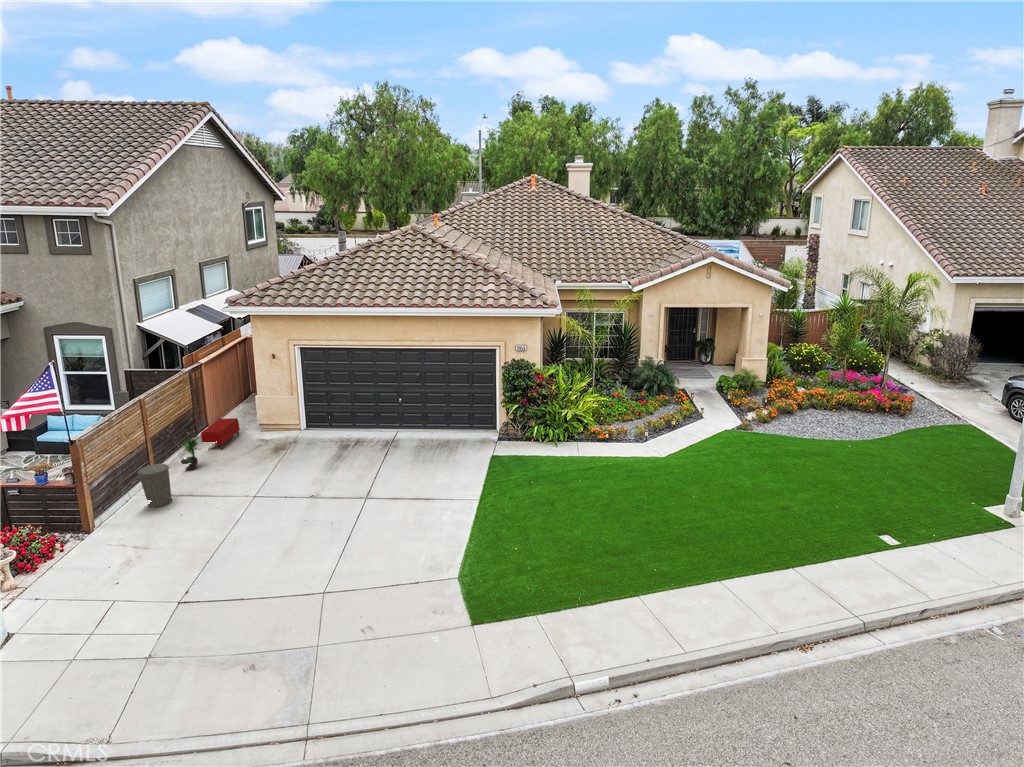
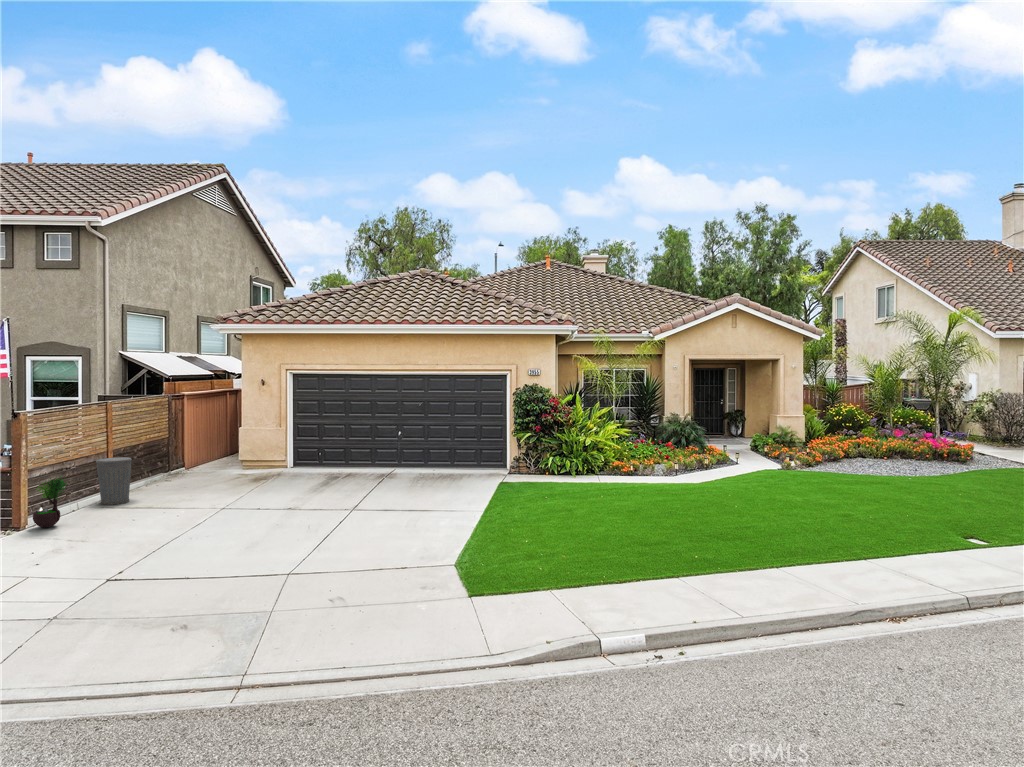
bench: present [201,418,240,450] -> none [170,447,214,474]
potted tree: present [181,438,198,469] -> present [33,478,65,528]

